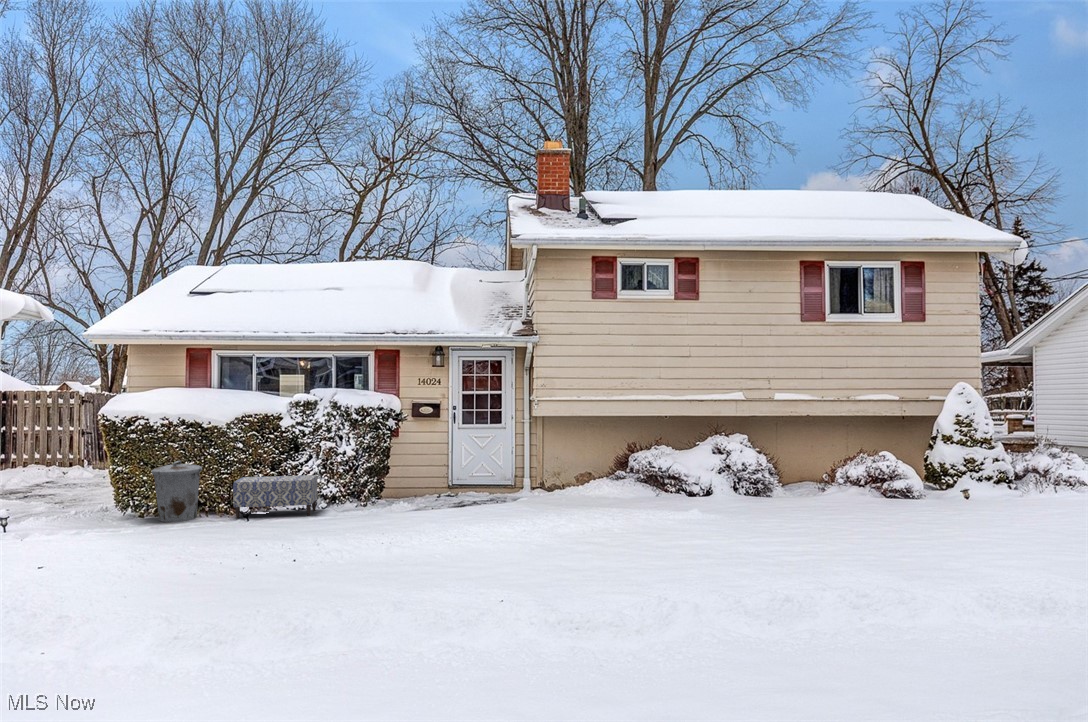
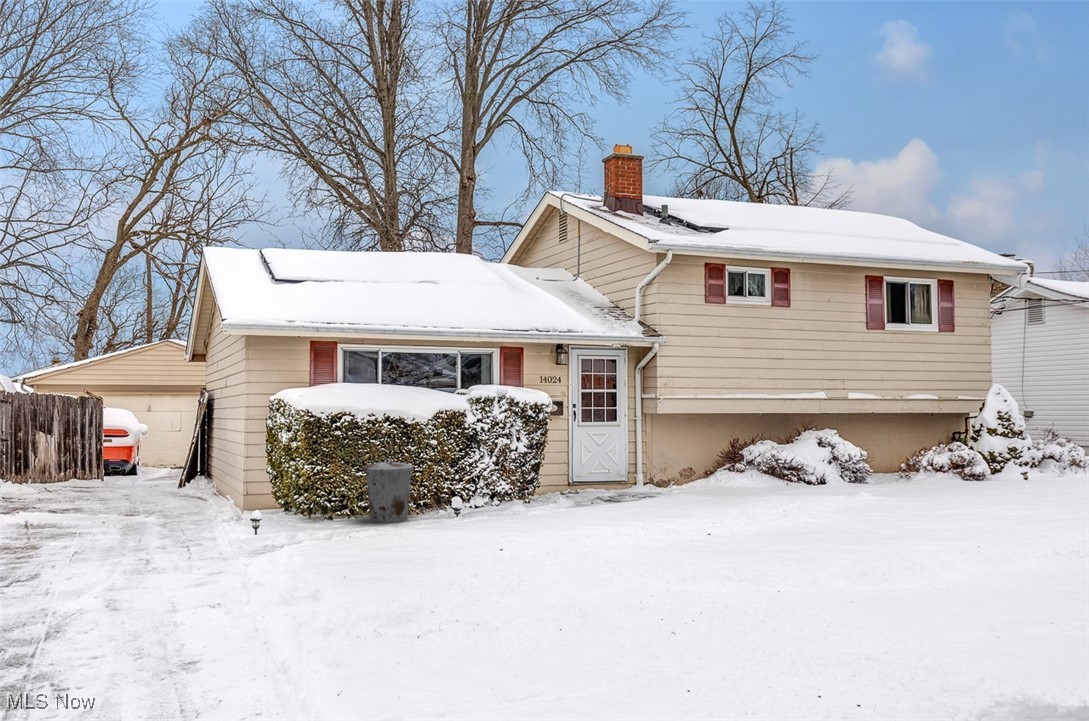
bench: present [233,475,317,518] -> none [441,472,525,517]

